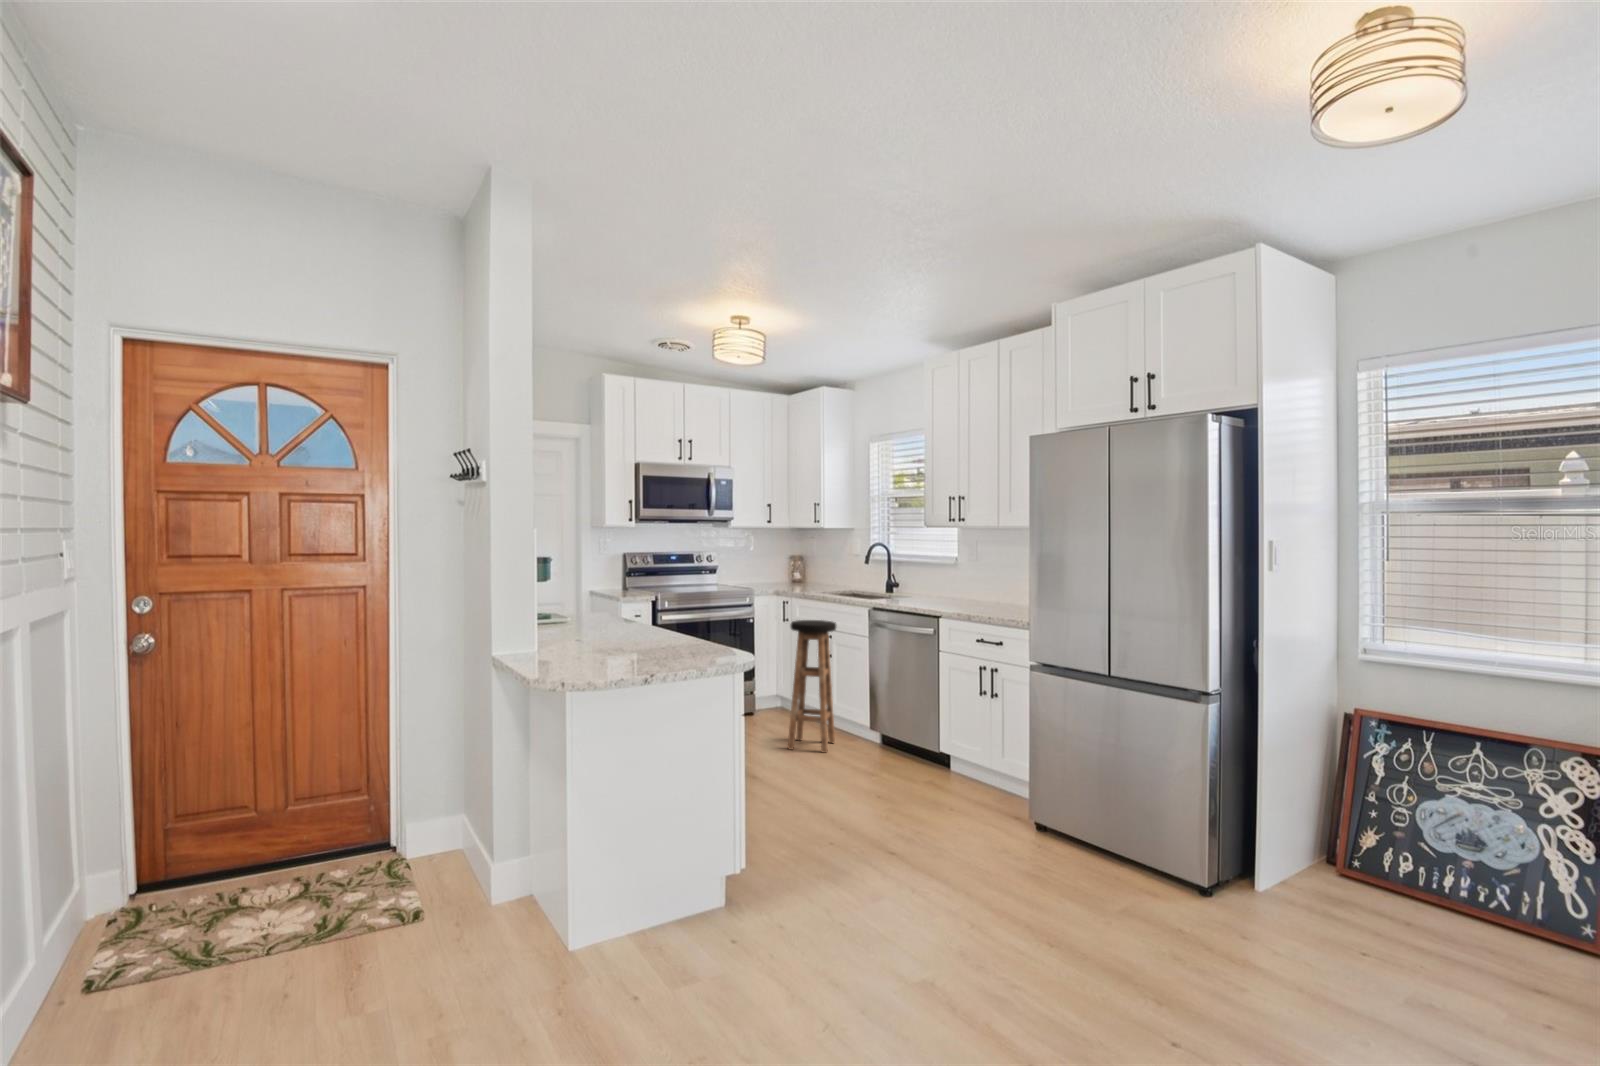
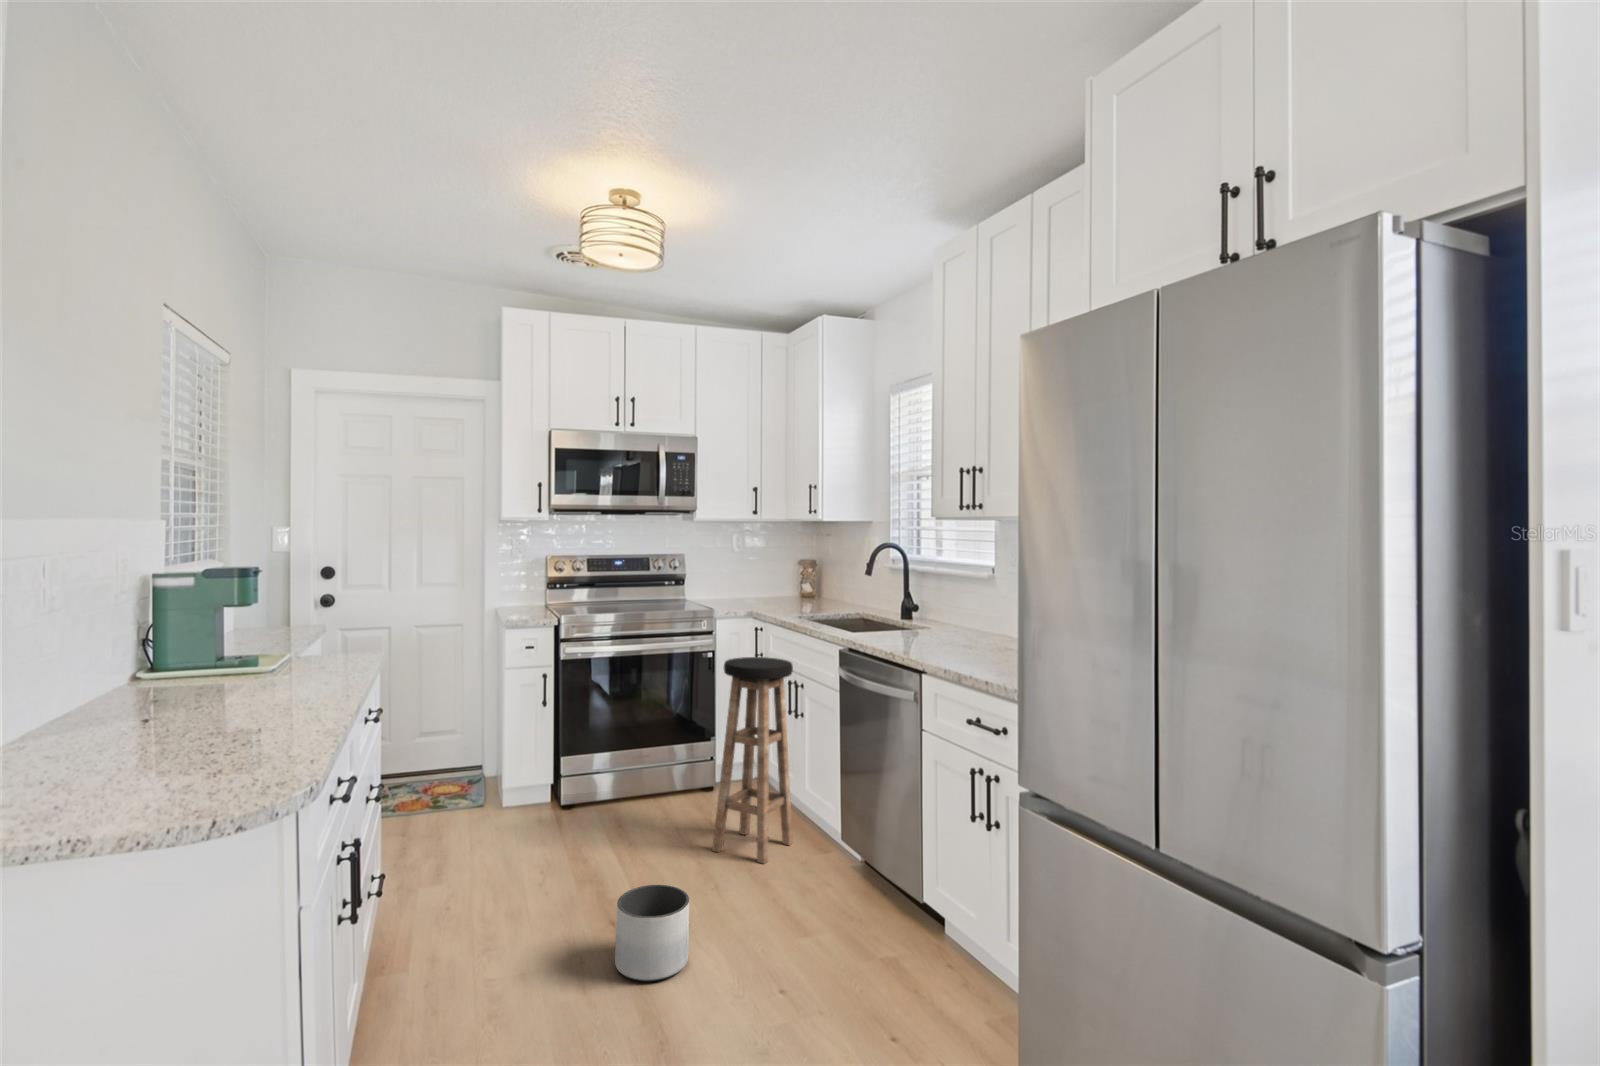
planter: none [784,753,827,804] -> present [615,885,689,981]

